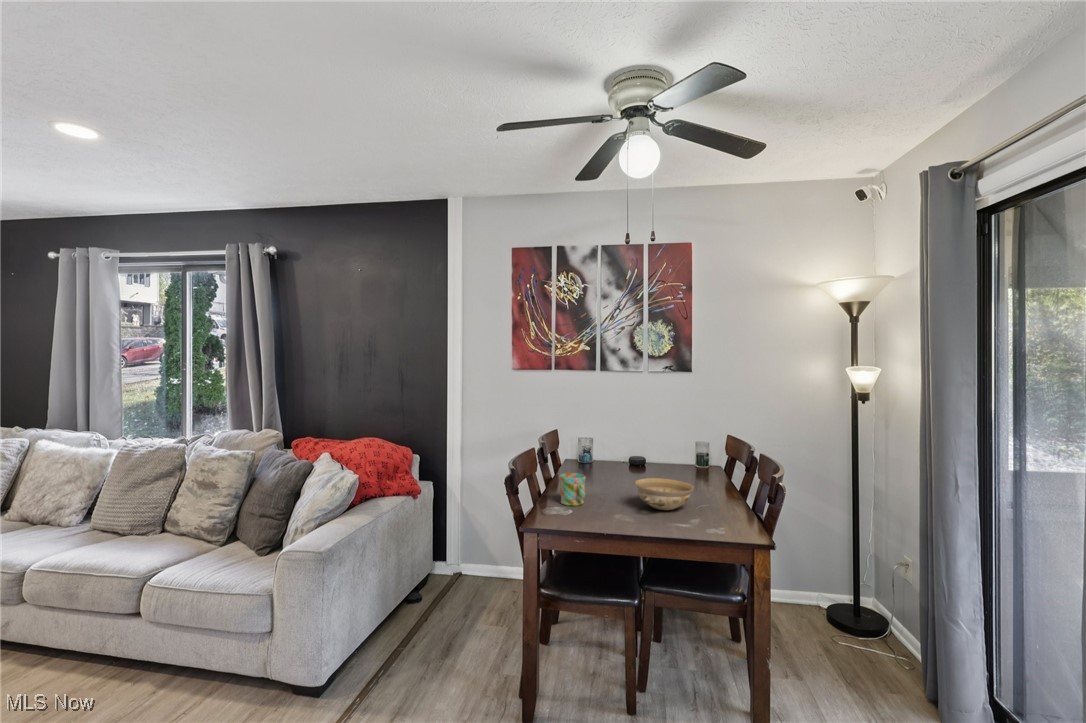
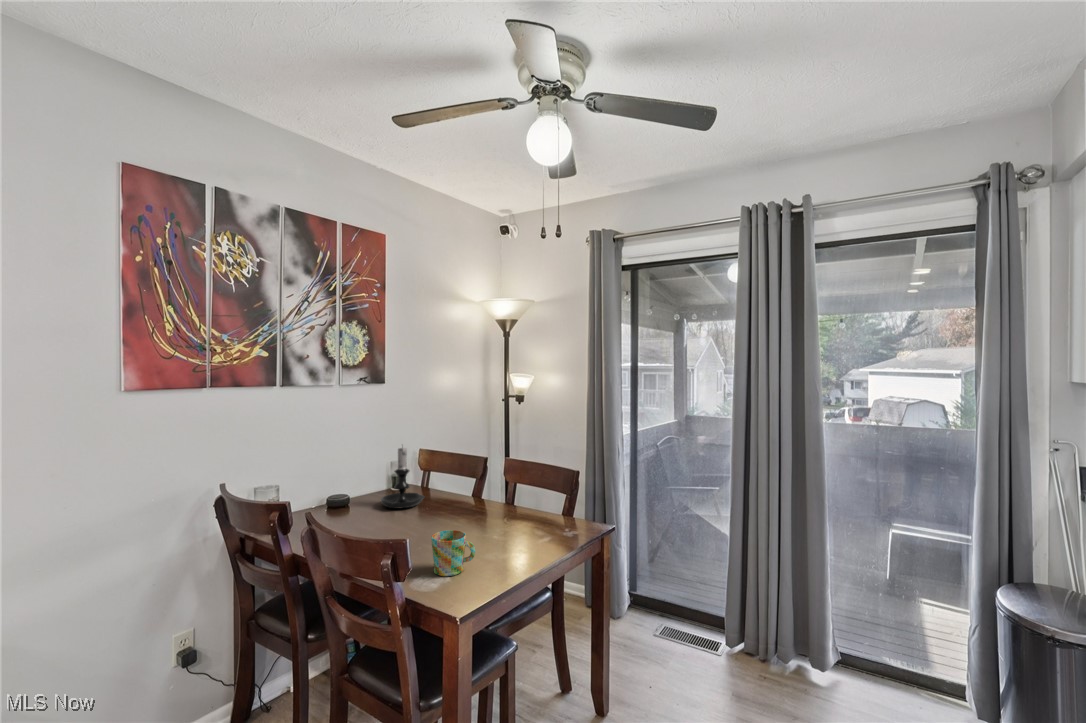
candle holder: none [649,420,687,475] -> present [381,447,424,508]
ceramic bowl: present [635,478,694,510] -> none [488,505,548,541]

